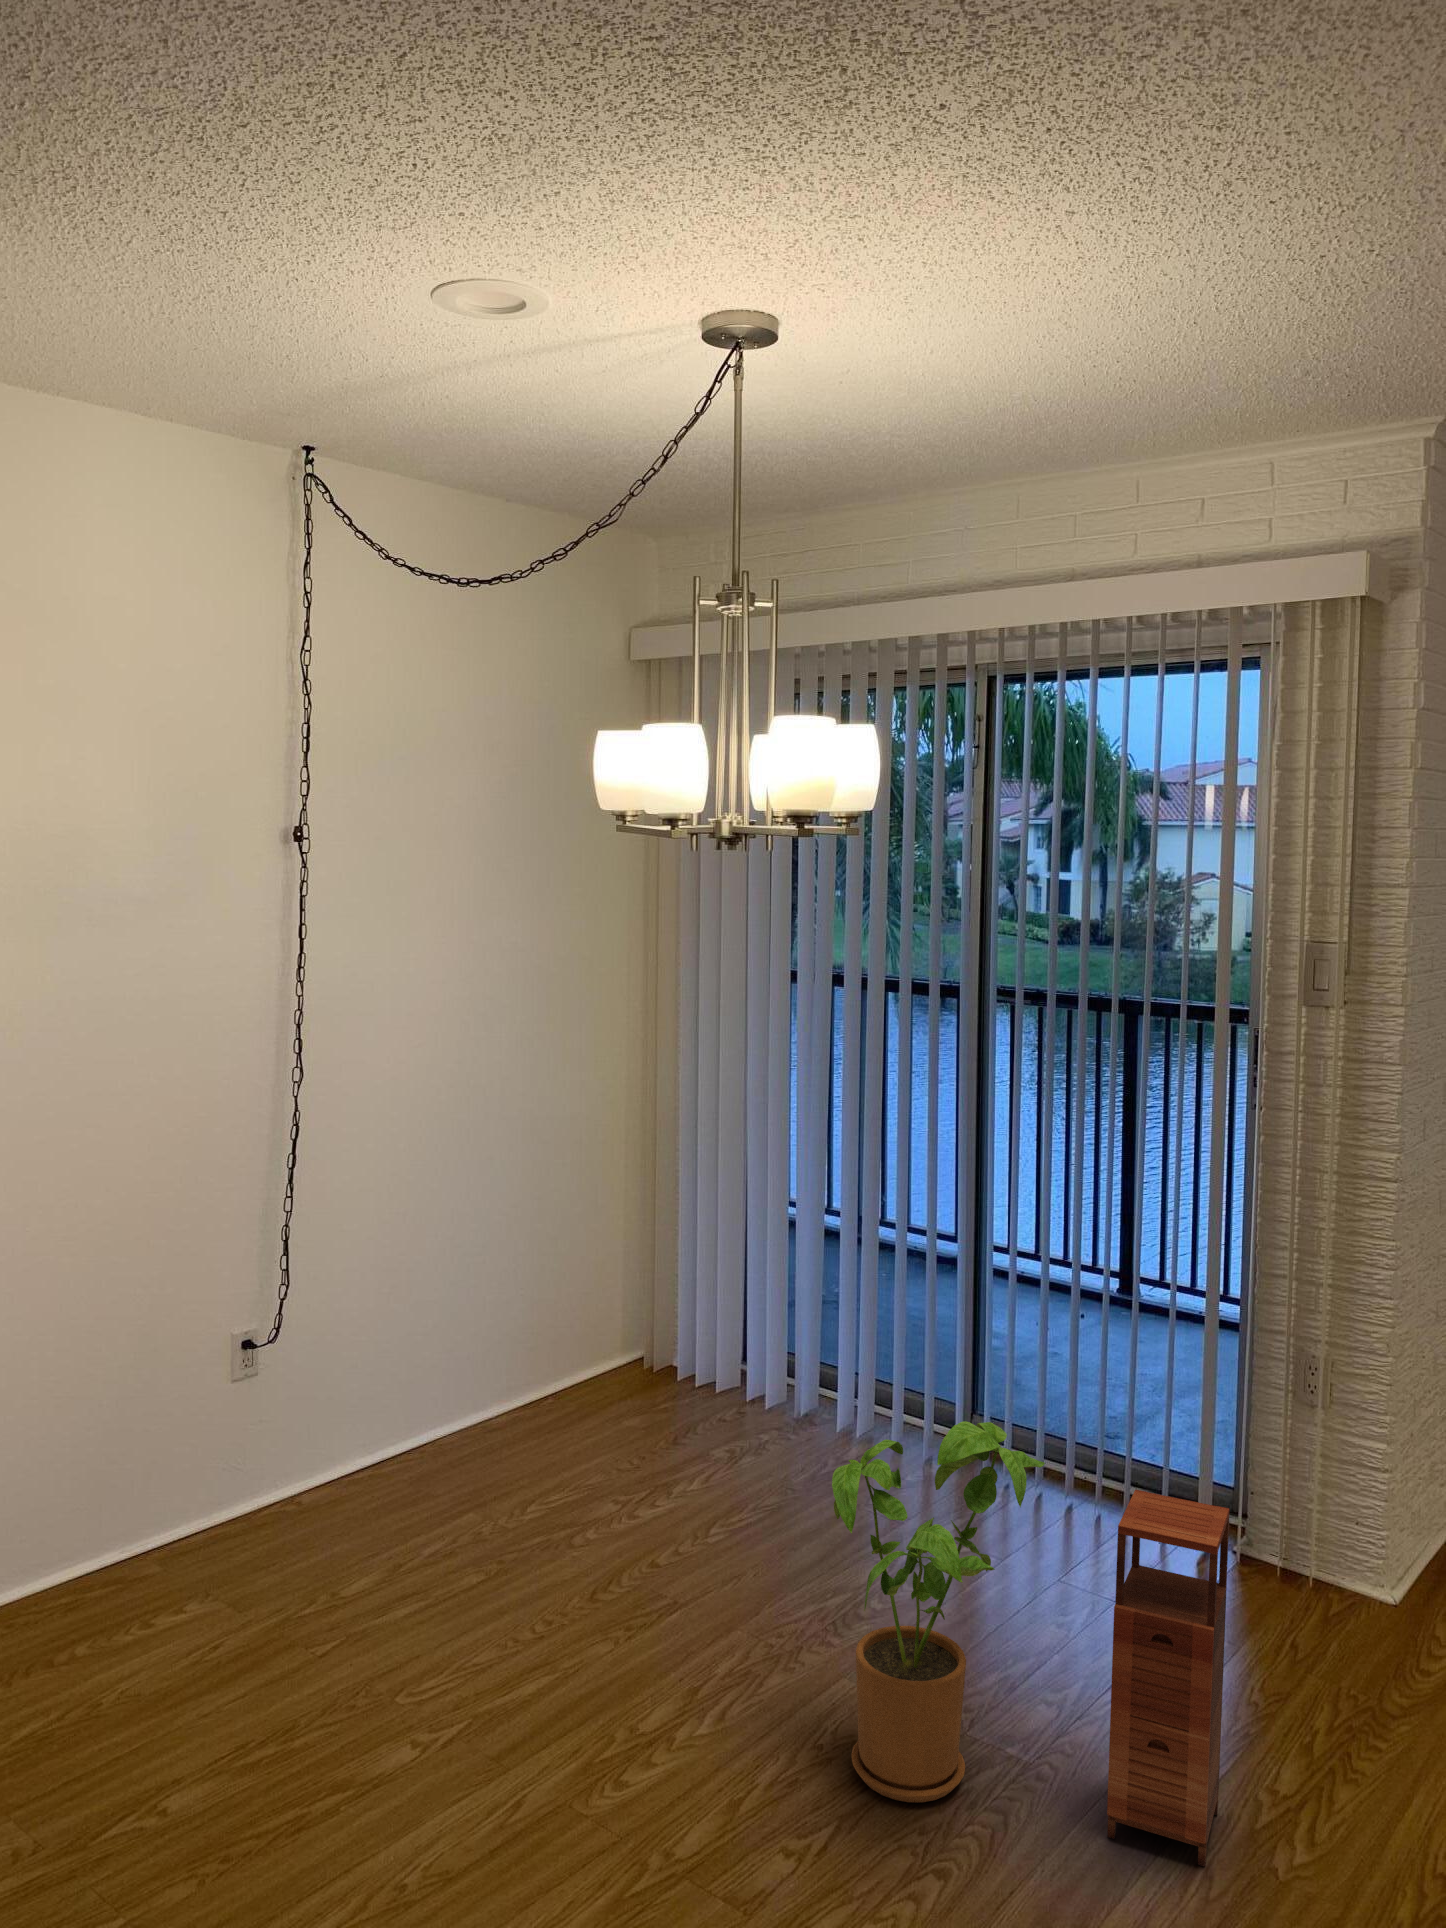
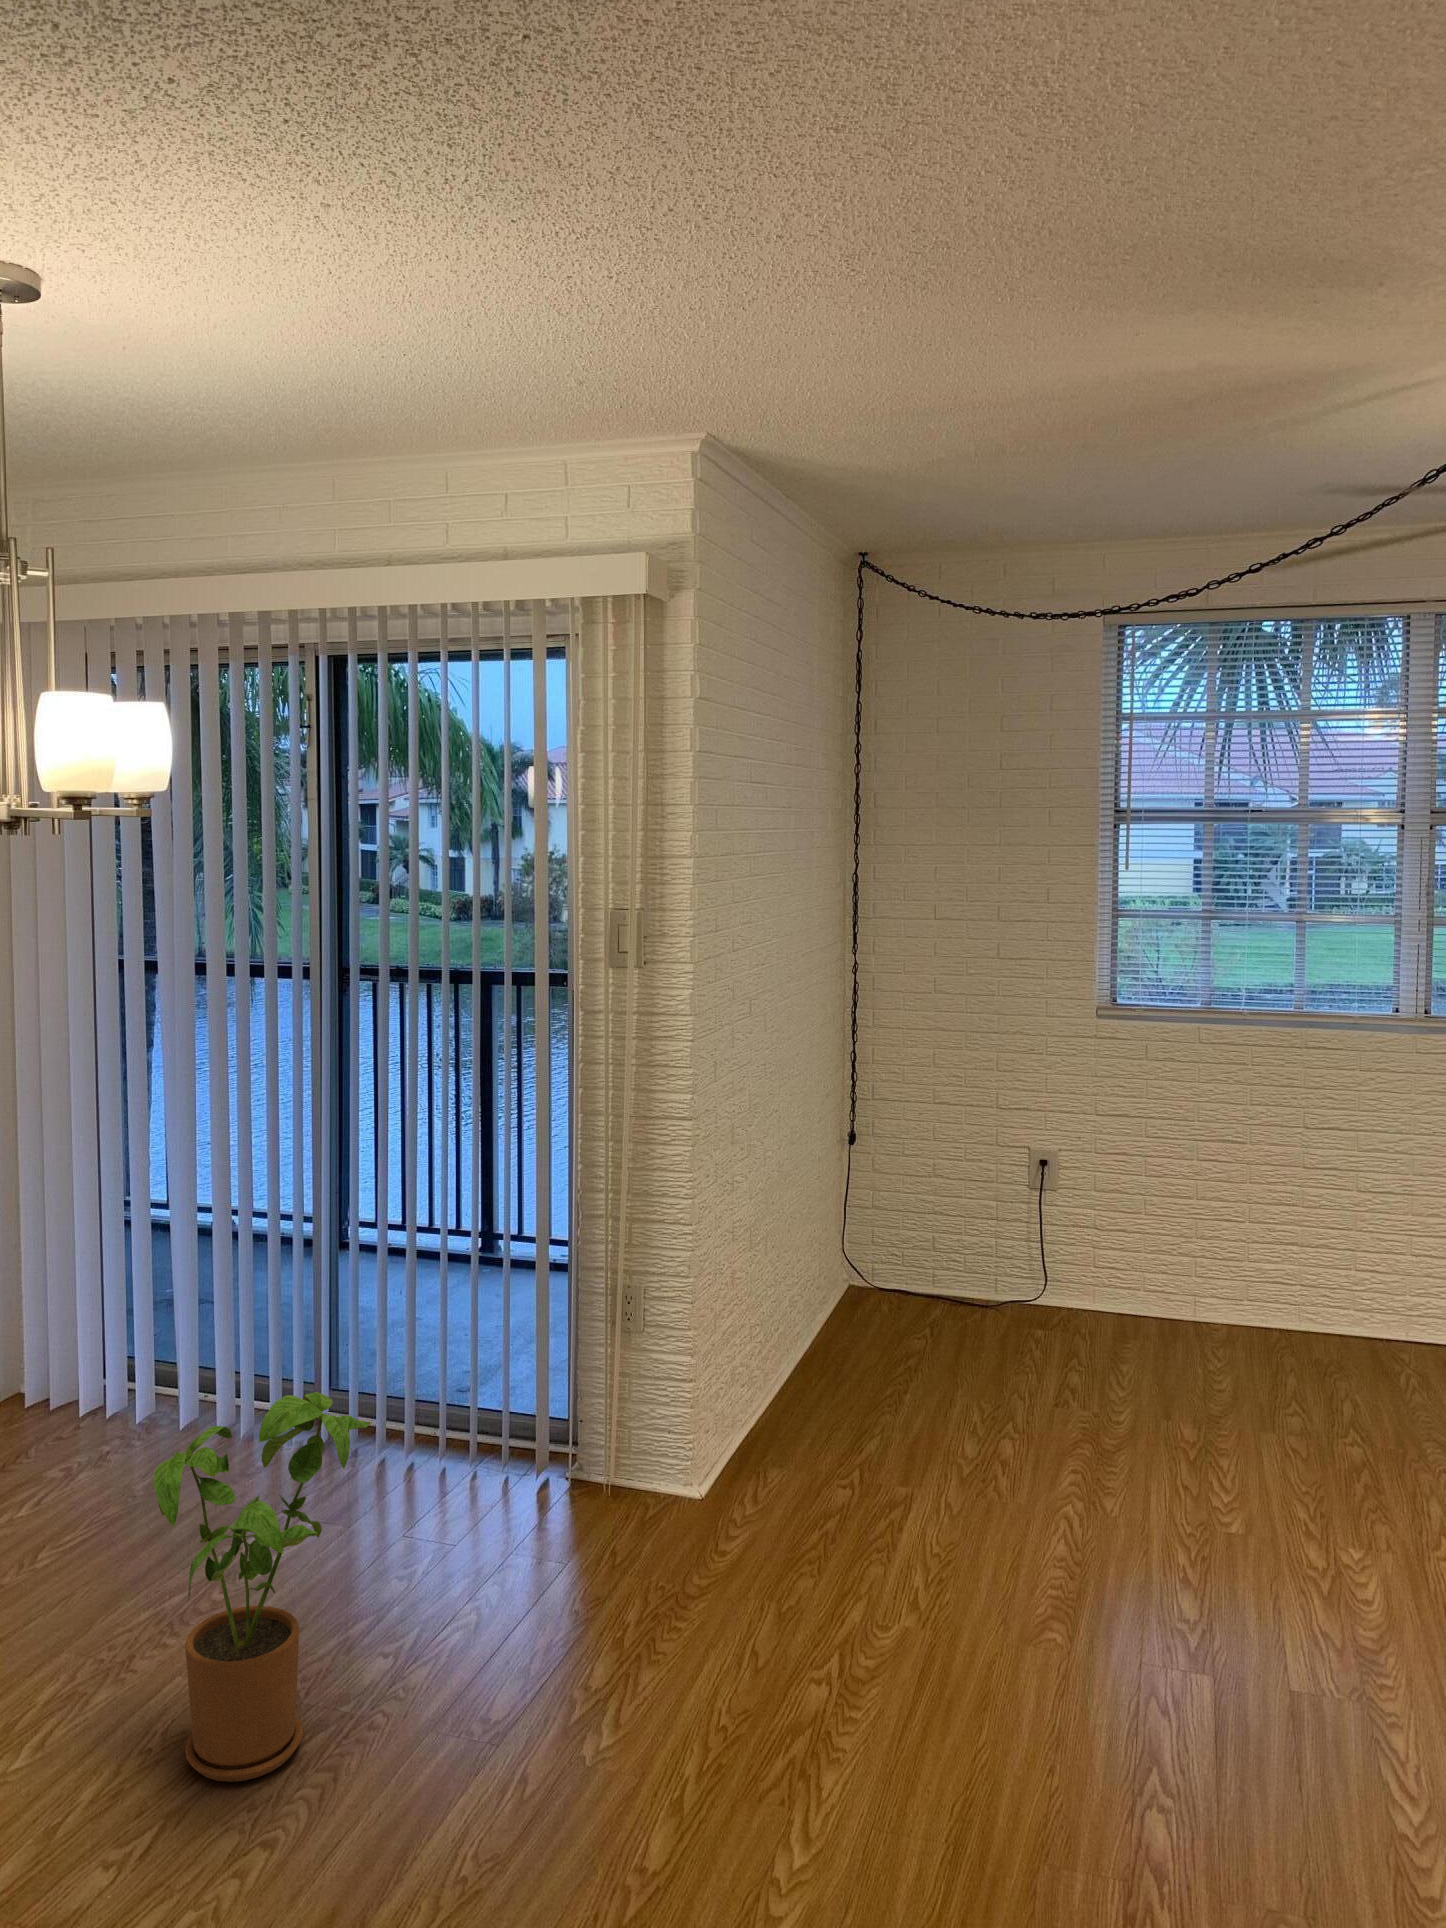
storage cabinet: present [1107,1490,1230,1867] -> none [435,1433,540,1767]

